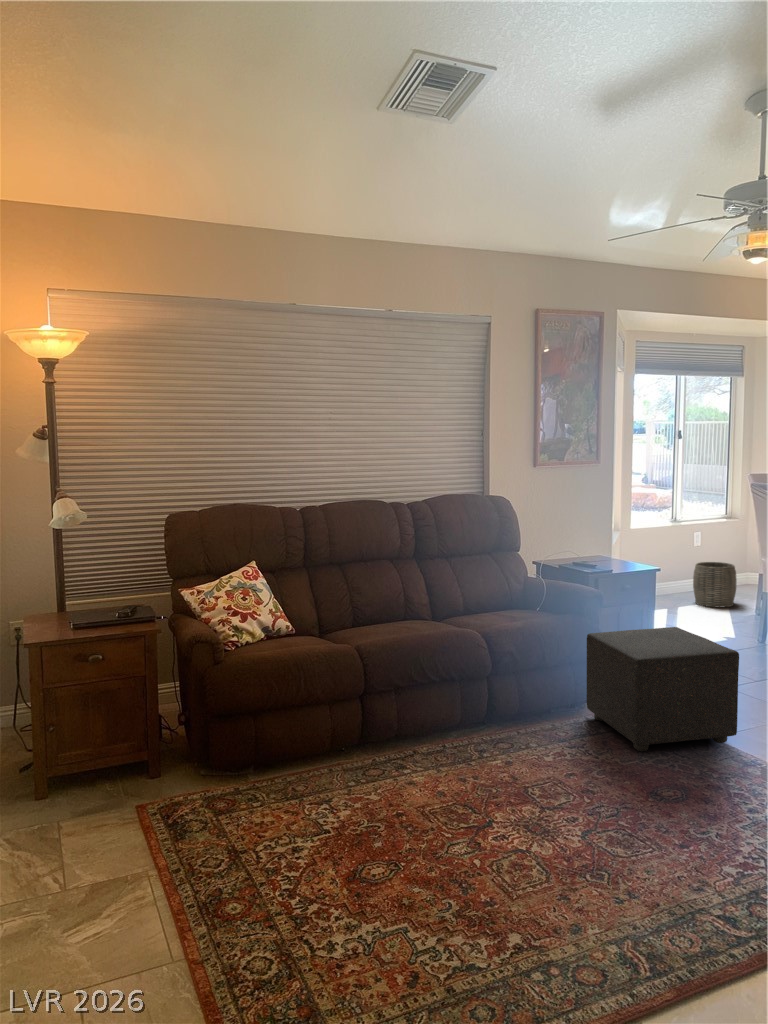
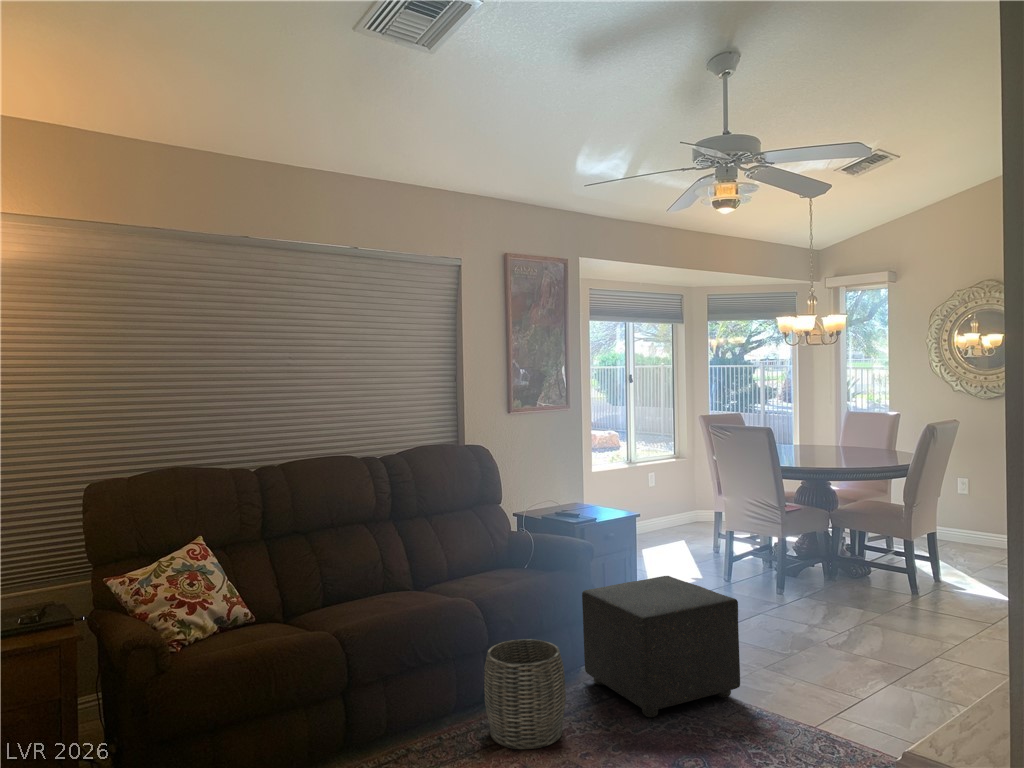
woven basket: present [693,562,737,607] -> present [484,639,566,749]

